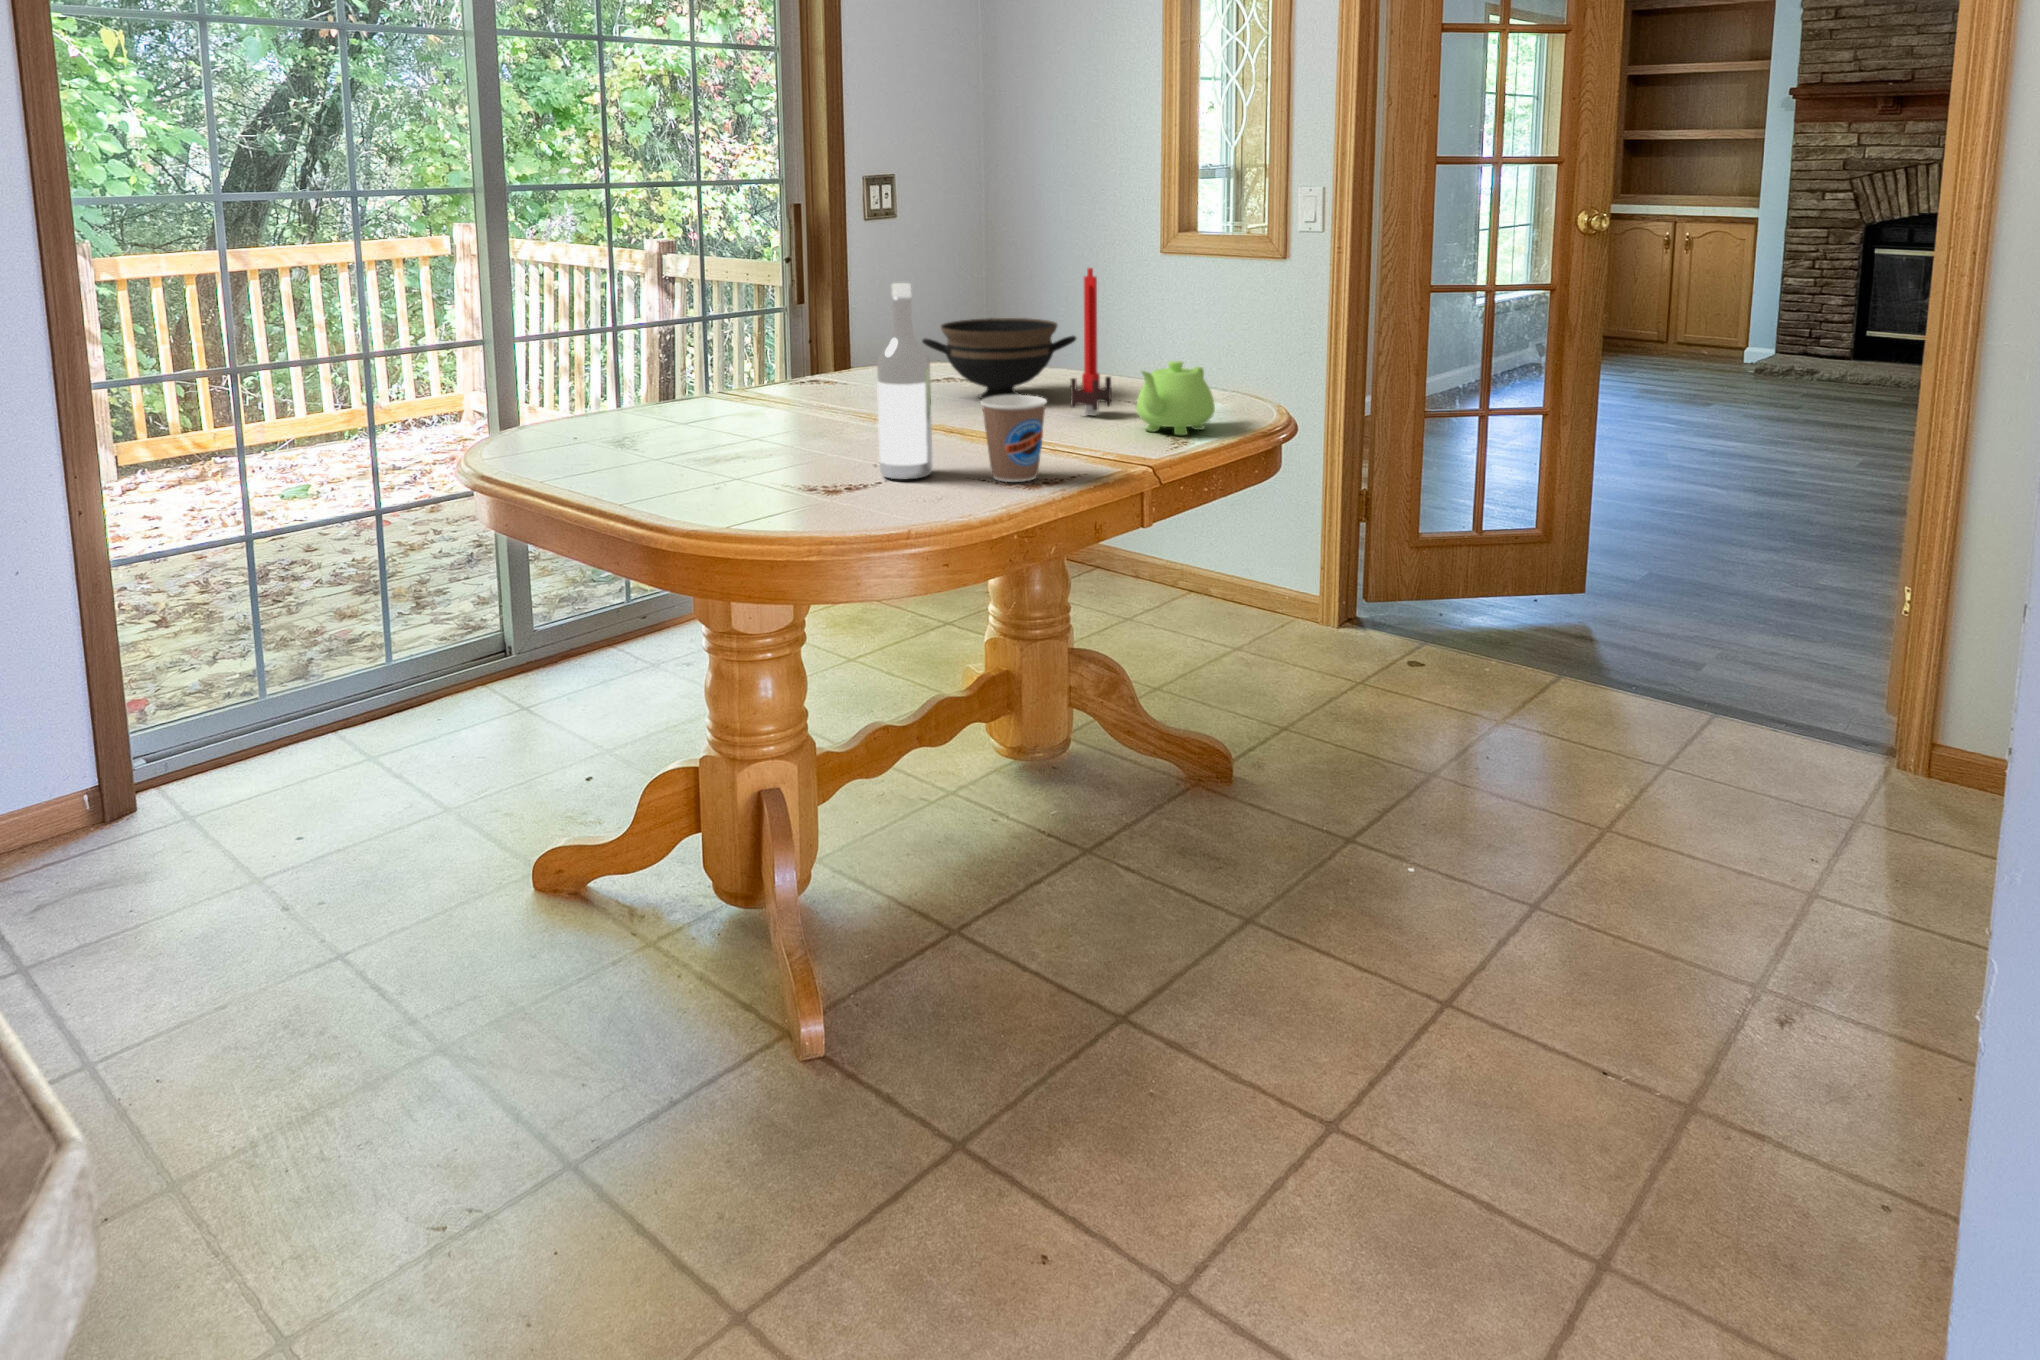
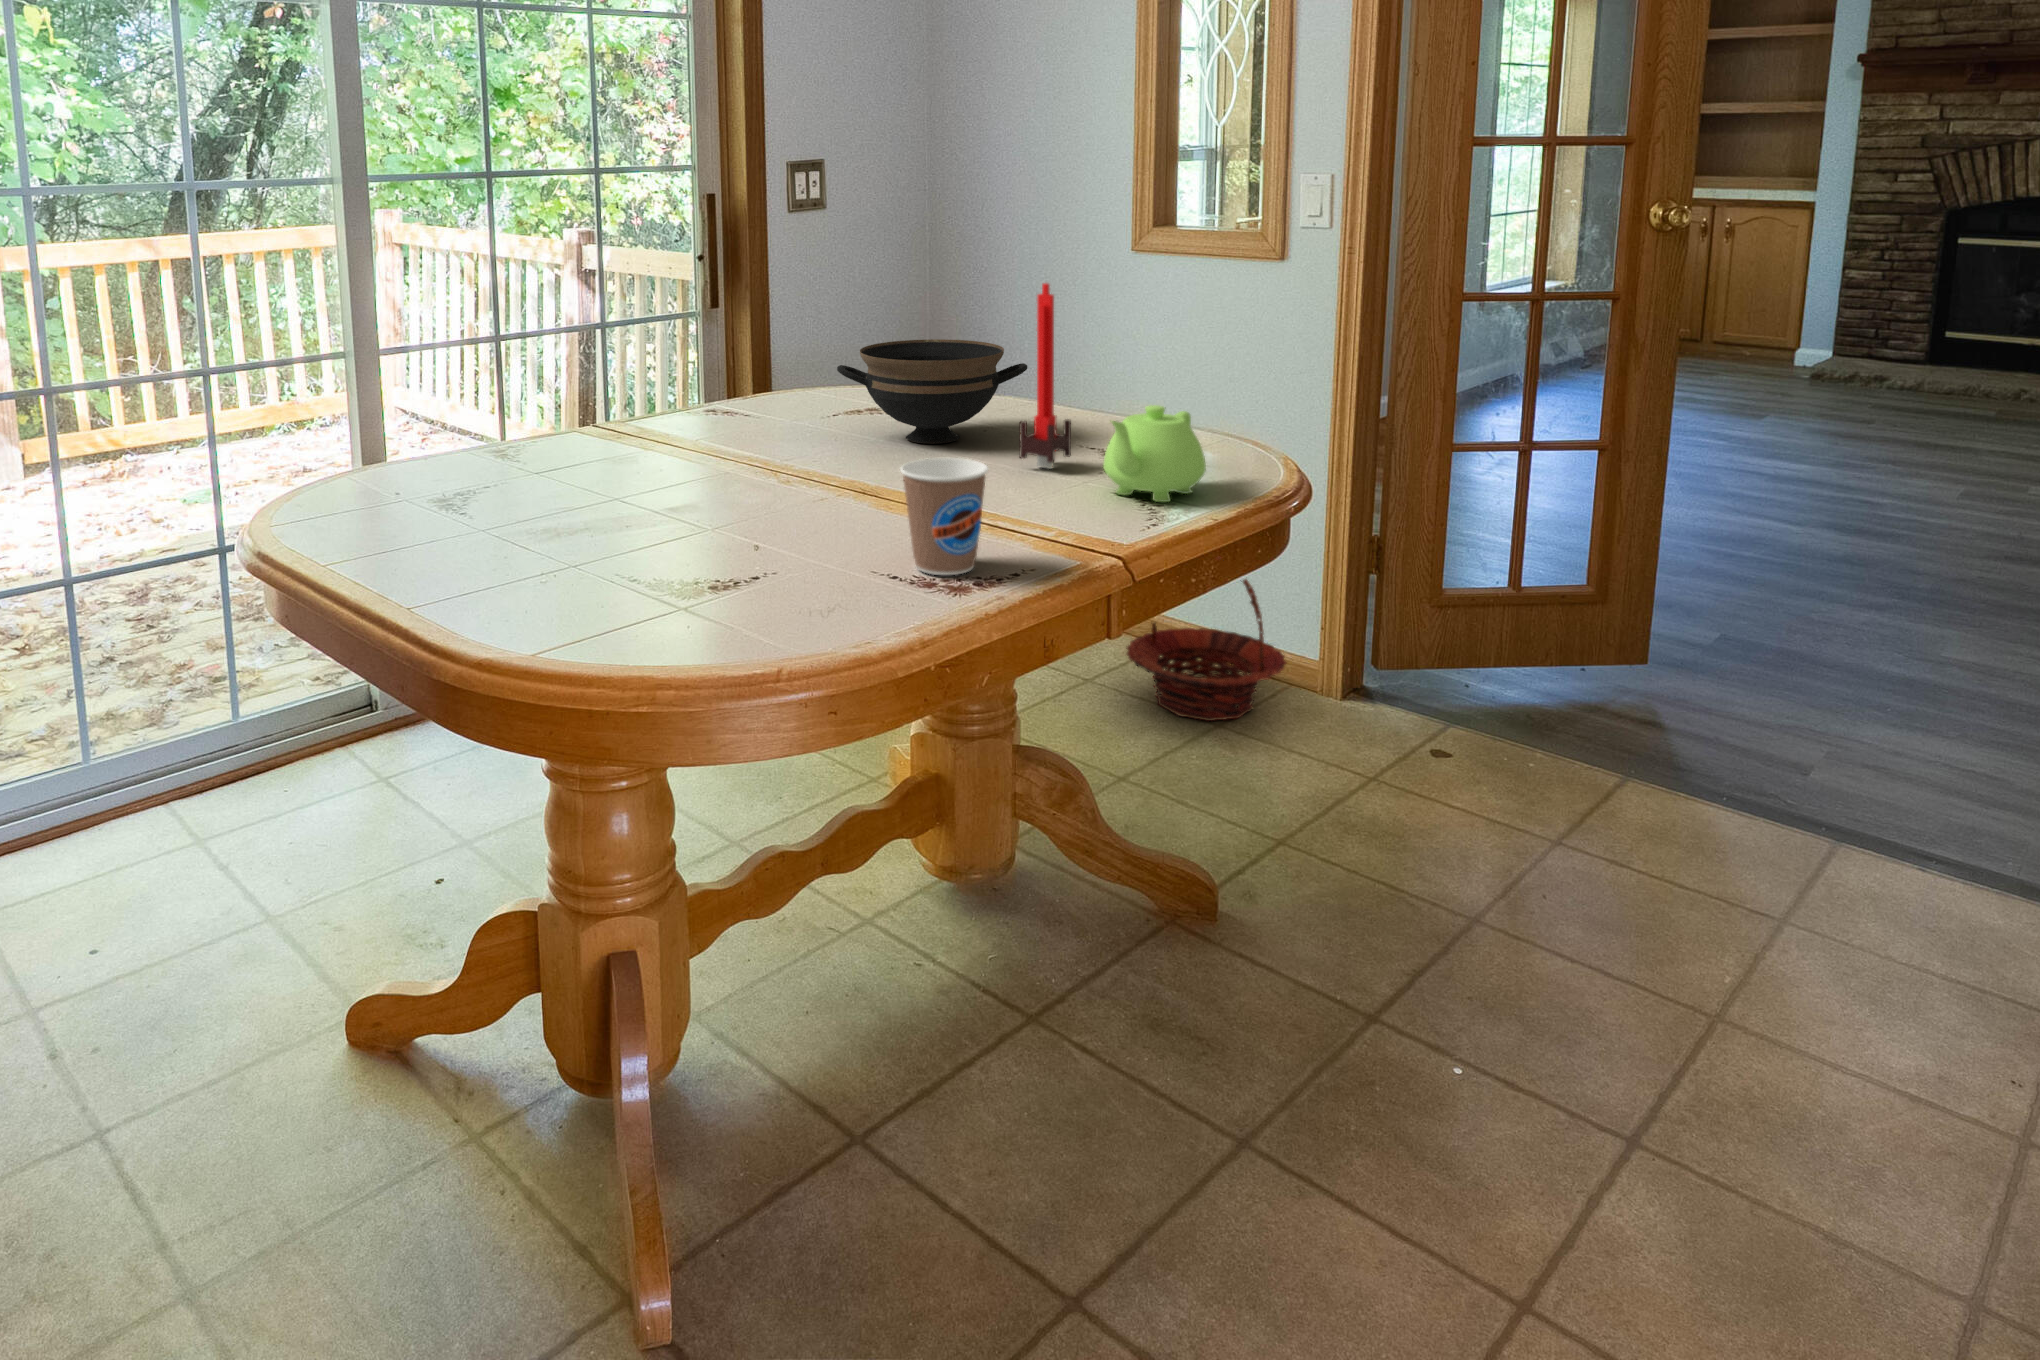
wine bottle: present [877,283,933,480] -> none [767,311,838,567]
basket: none [1162,502,1295,642] -> present [1126,557,1286,721]

